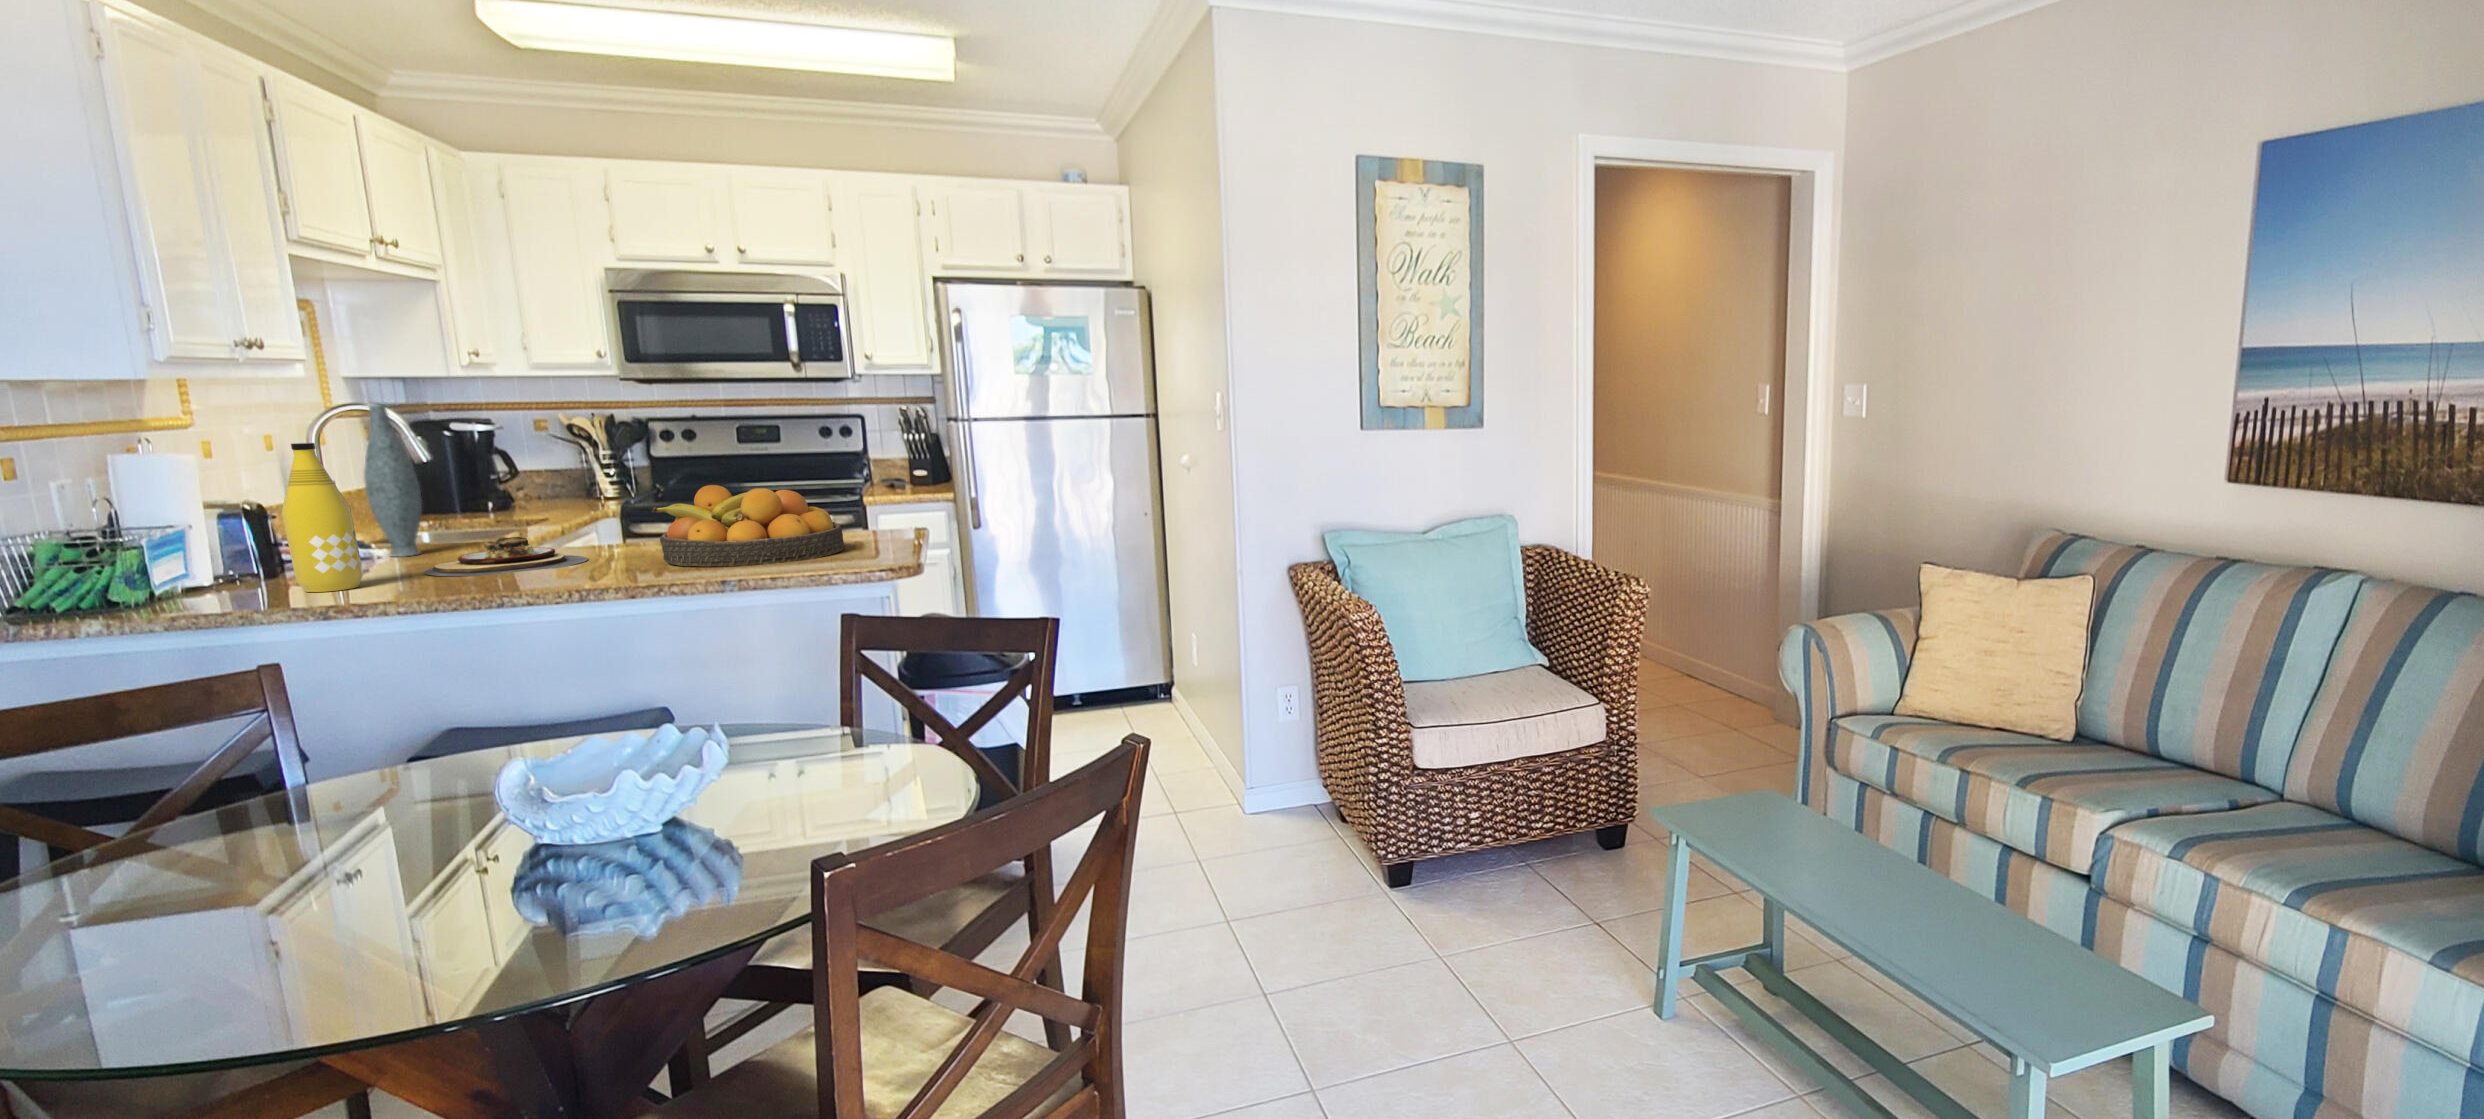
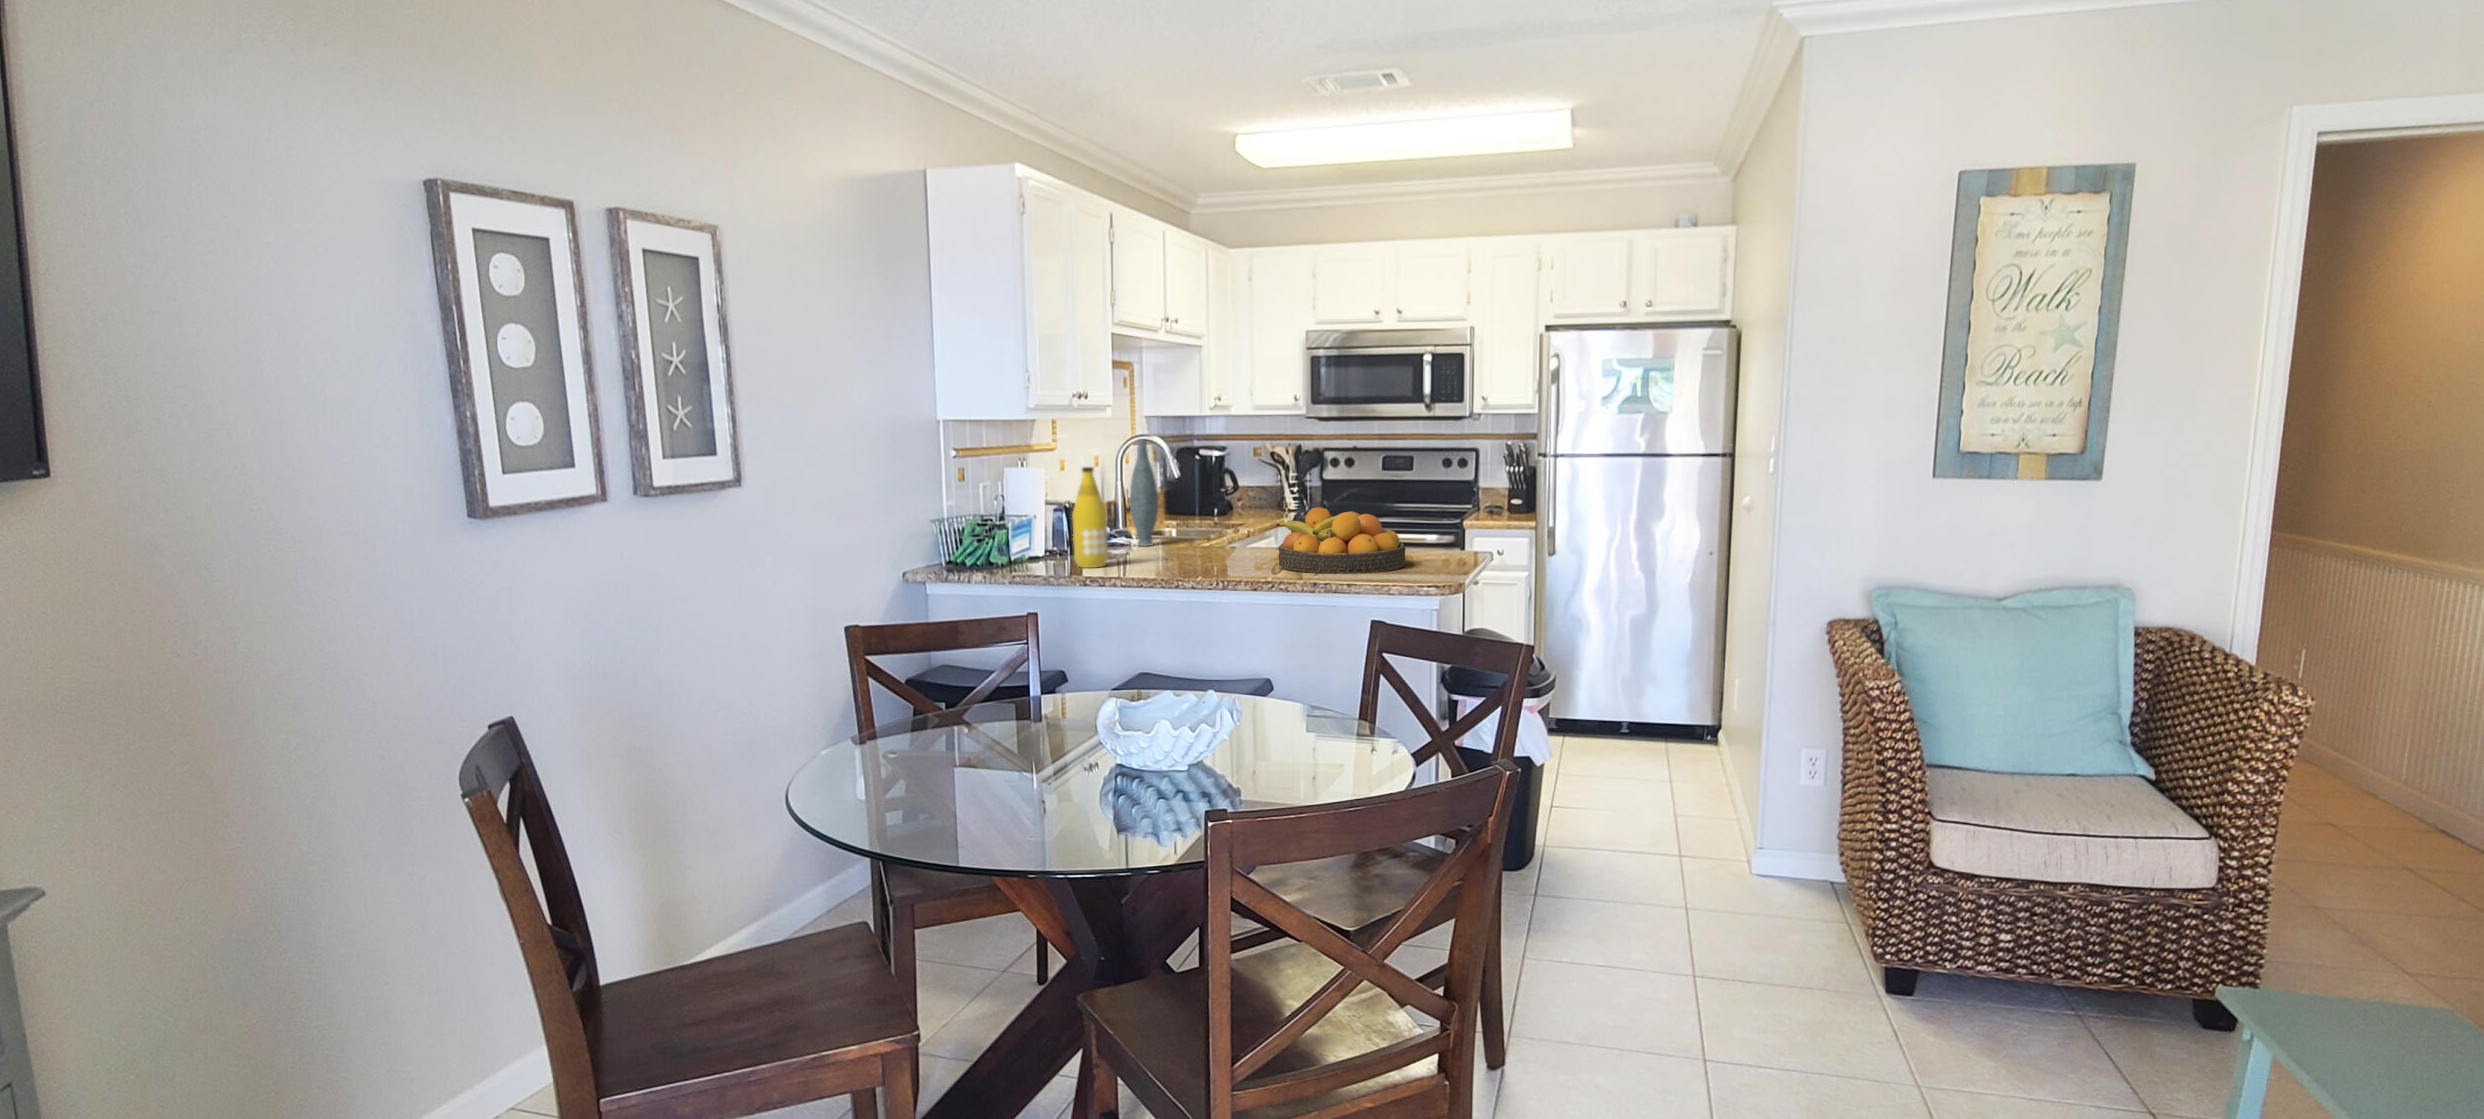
plate: present [424,537,588,576] -> none [1143,538,1238,565]

